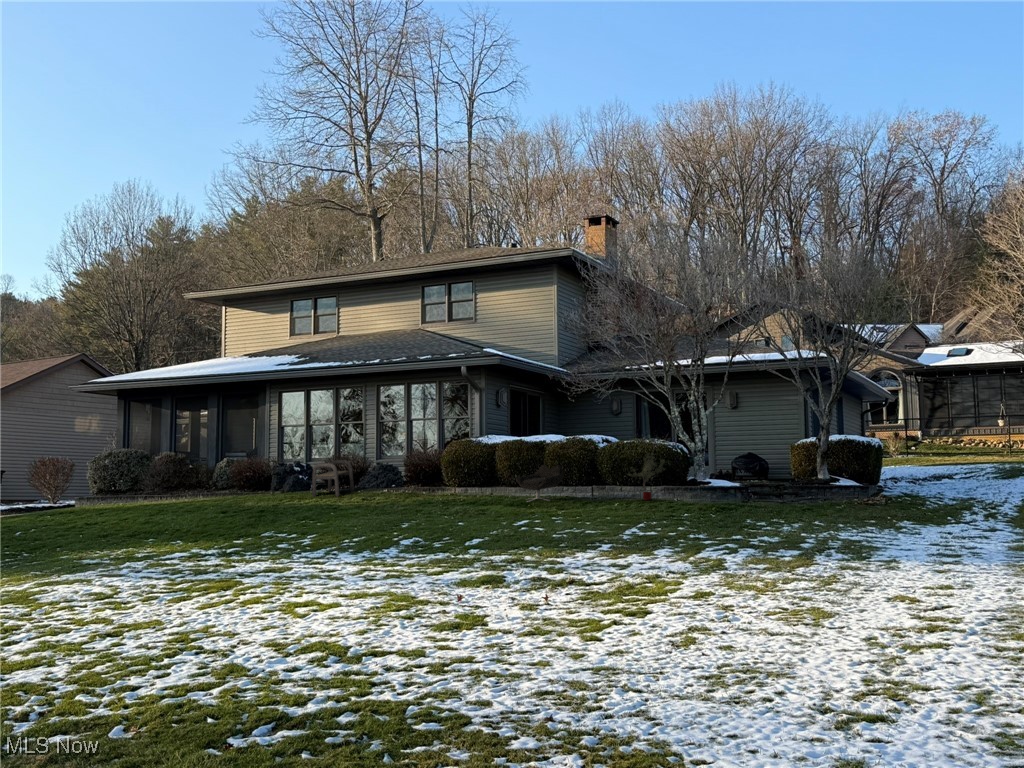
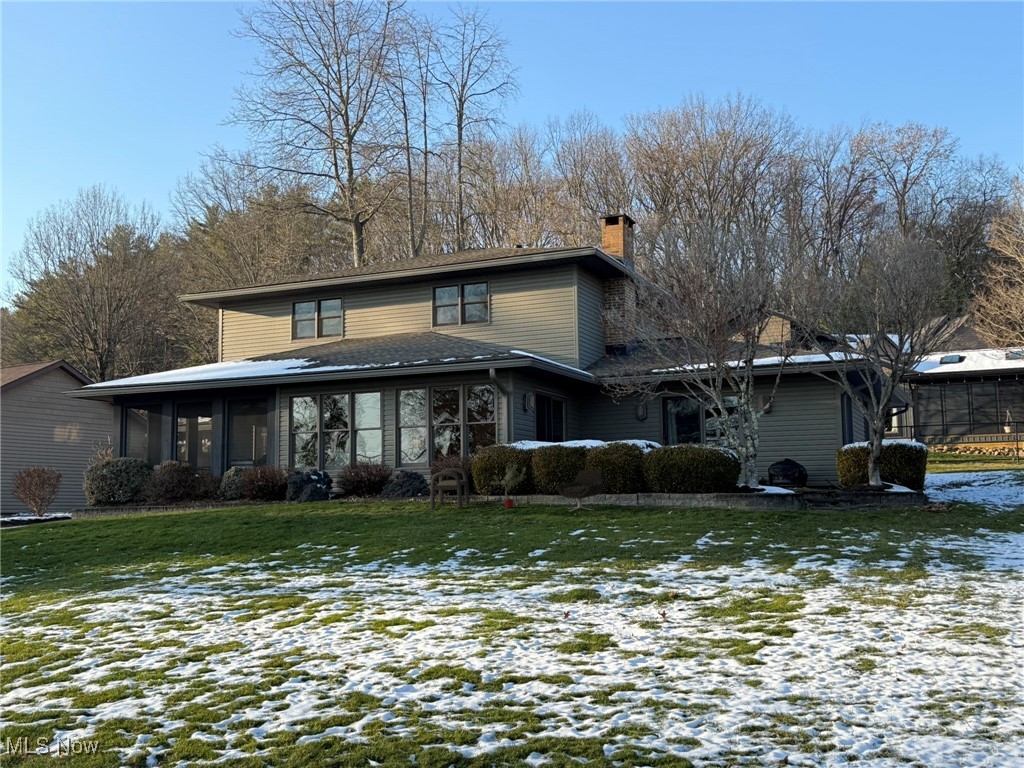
potted tree: present [628,454,665,501] -> present [491,462,526,508]
bench: present [312,460,354,497] -> present [431,468,469,509]

